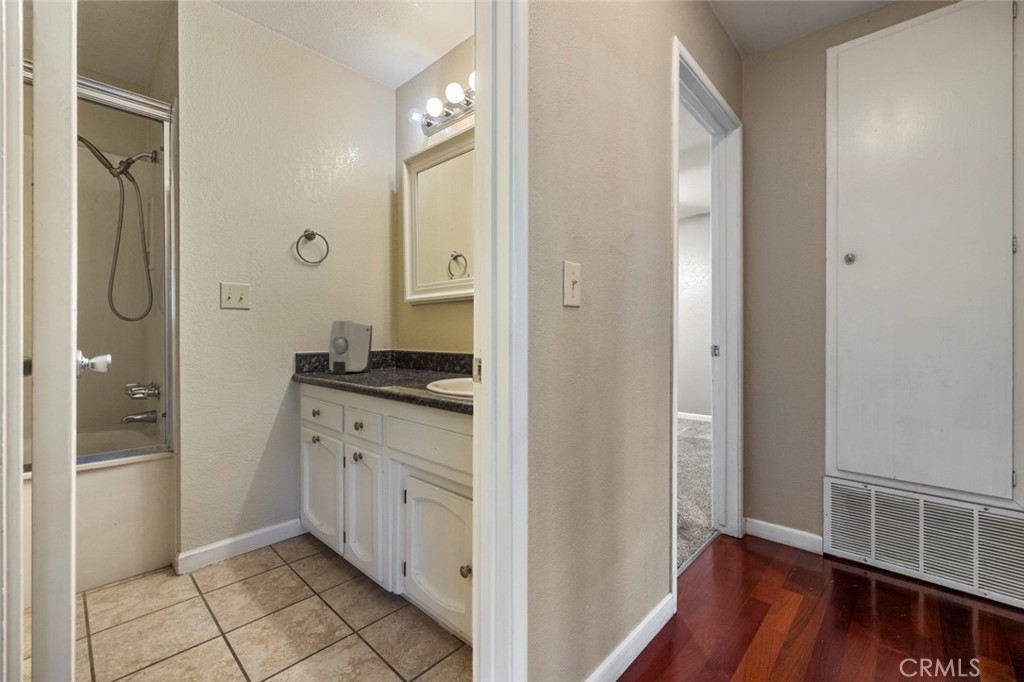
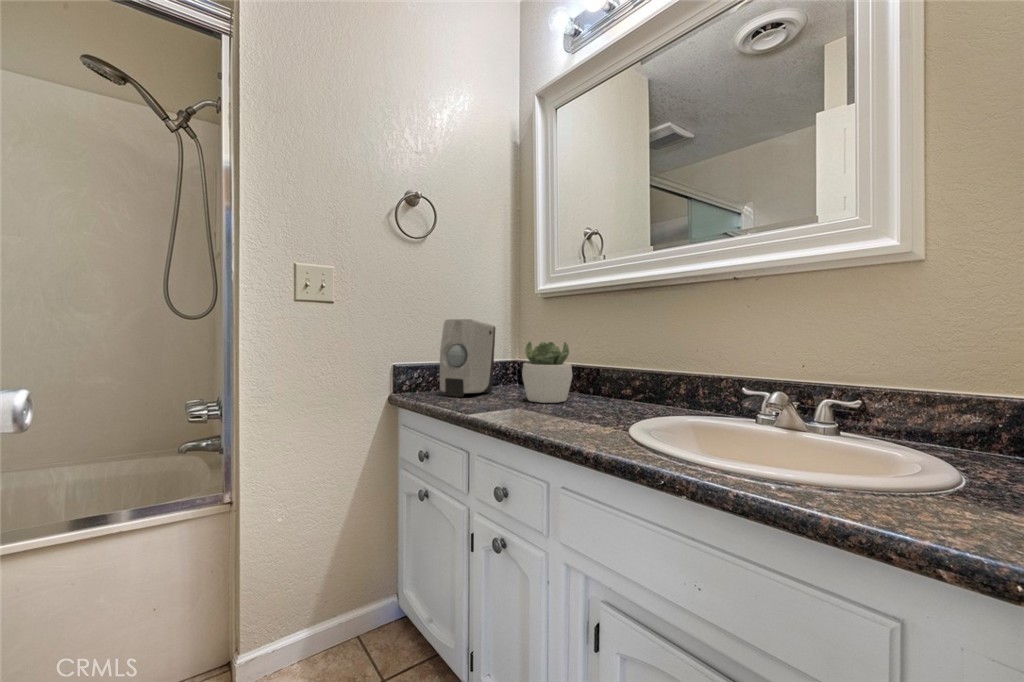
succulent plant: none [385,335,418,375] -> present [522,342,573,403]

